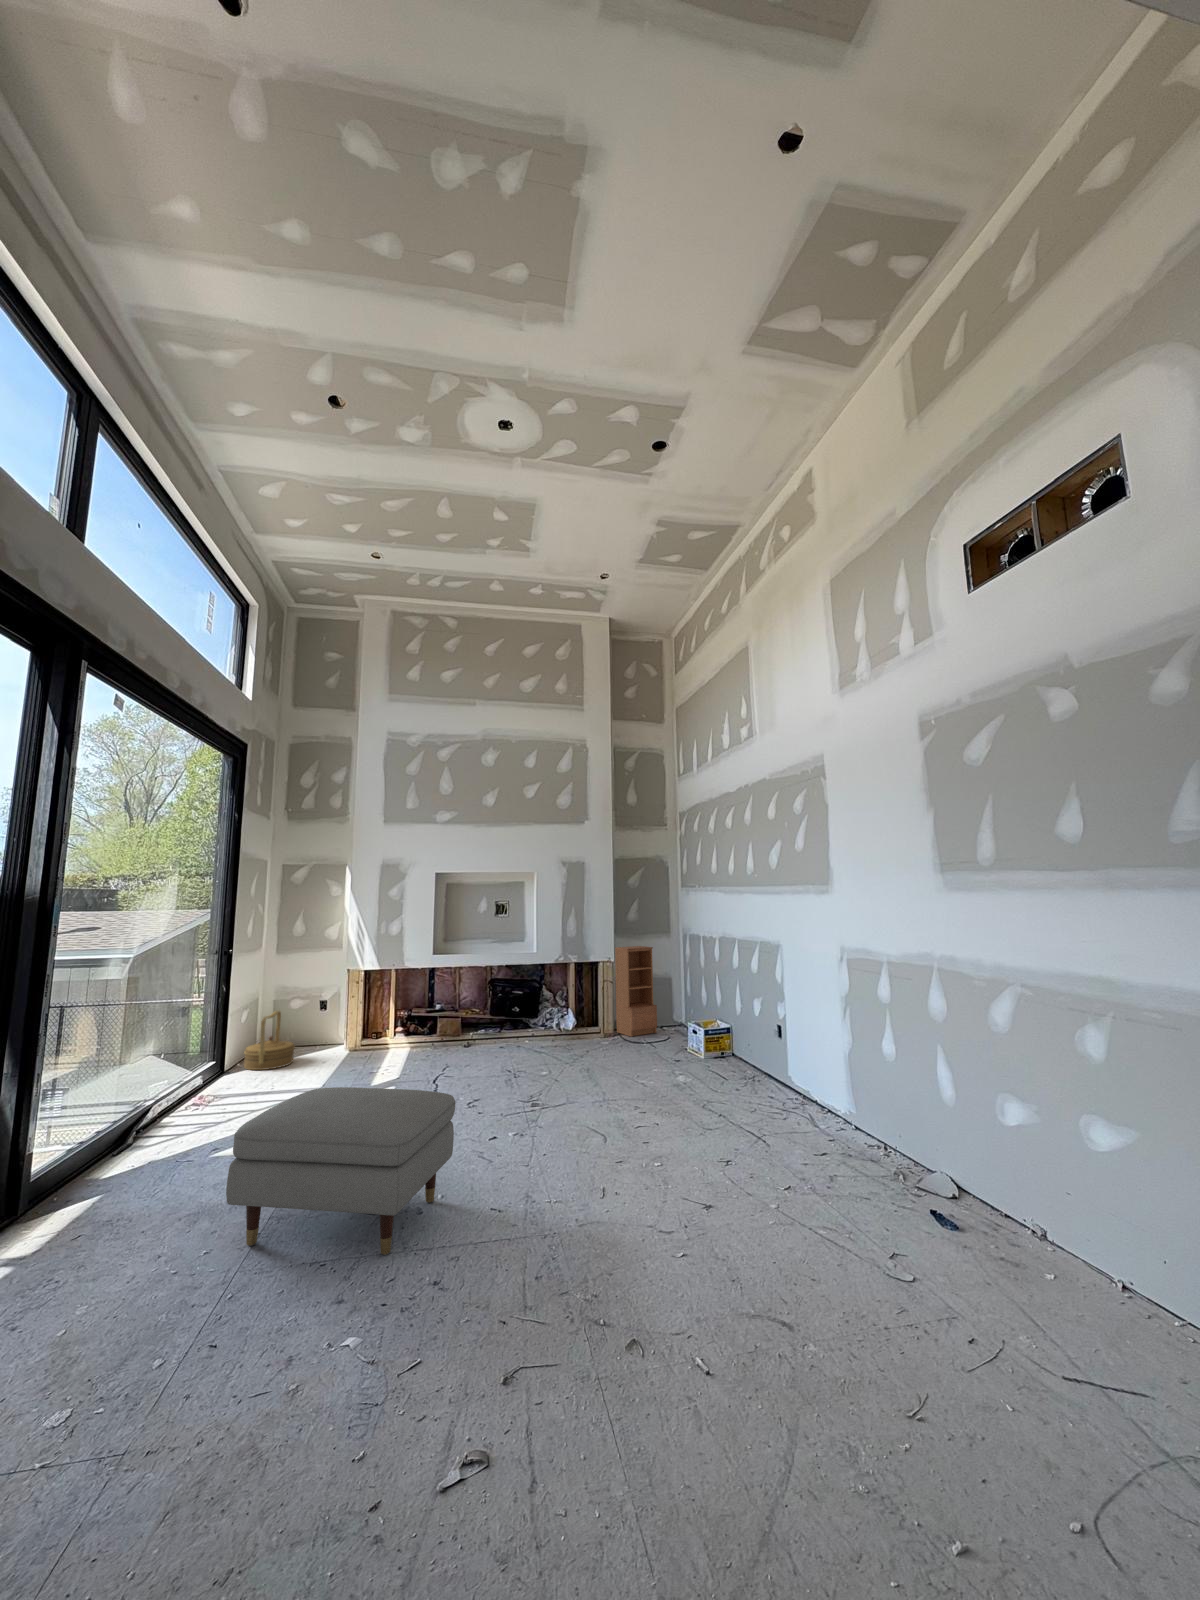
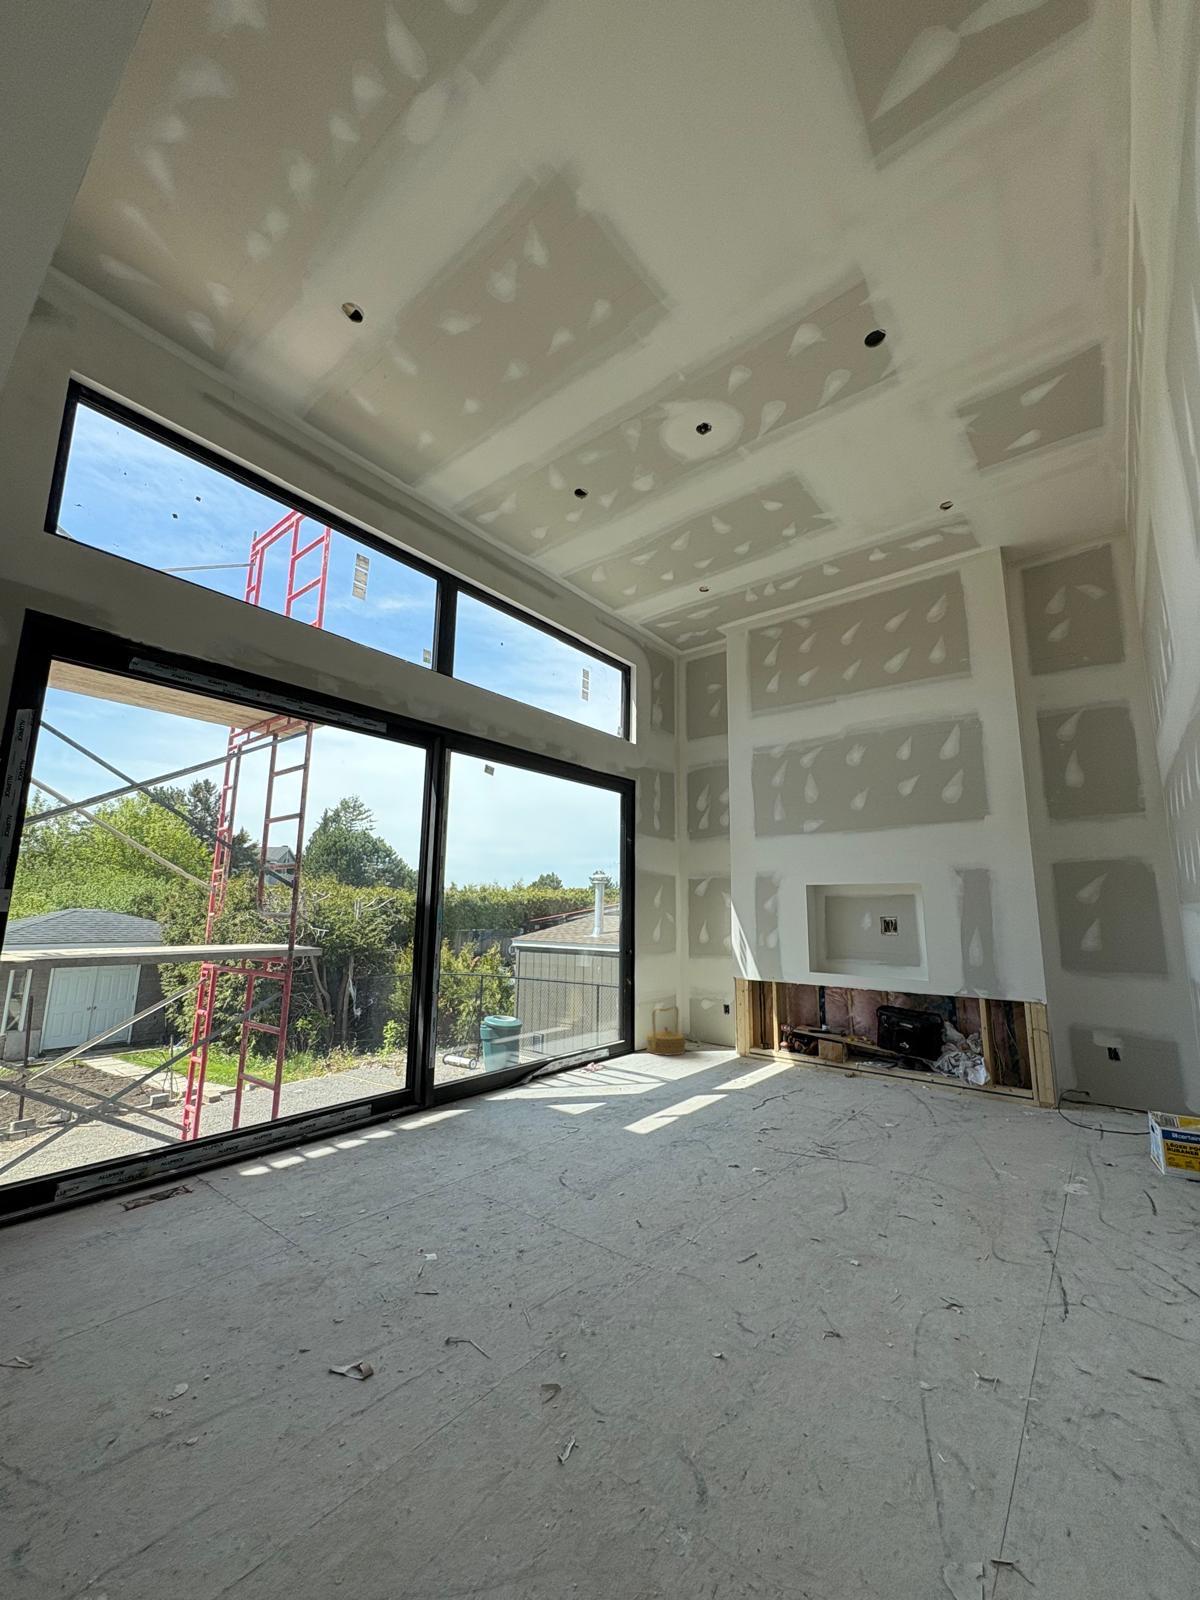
bookcase: present [615,946,657,1036] -> none [1050,985,1128,1119]
ottoman: present [226,1087,455,1255] -> none [468,1065,631,1212]

